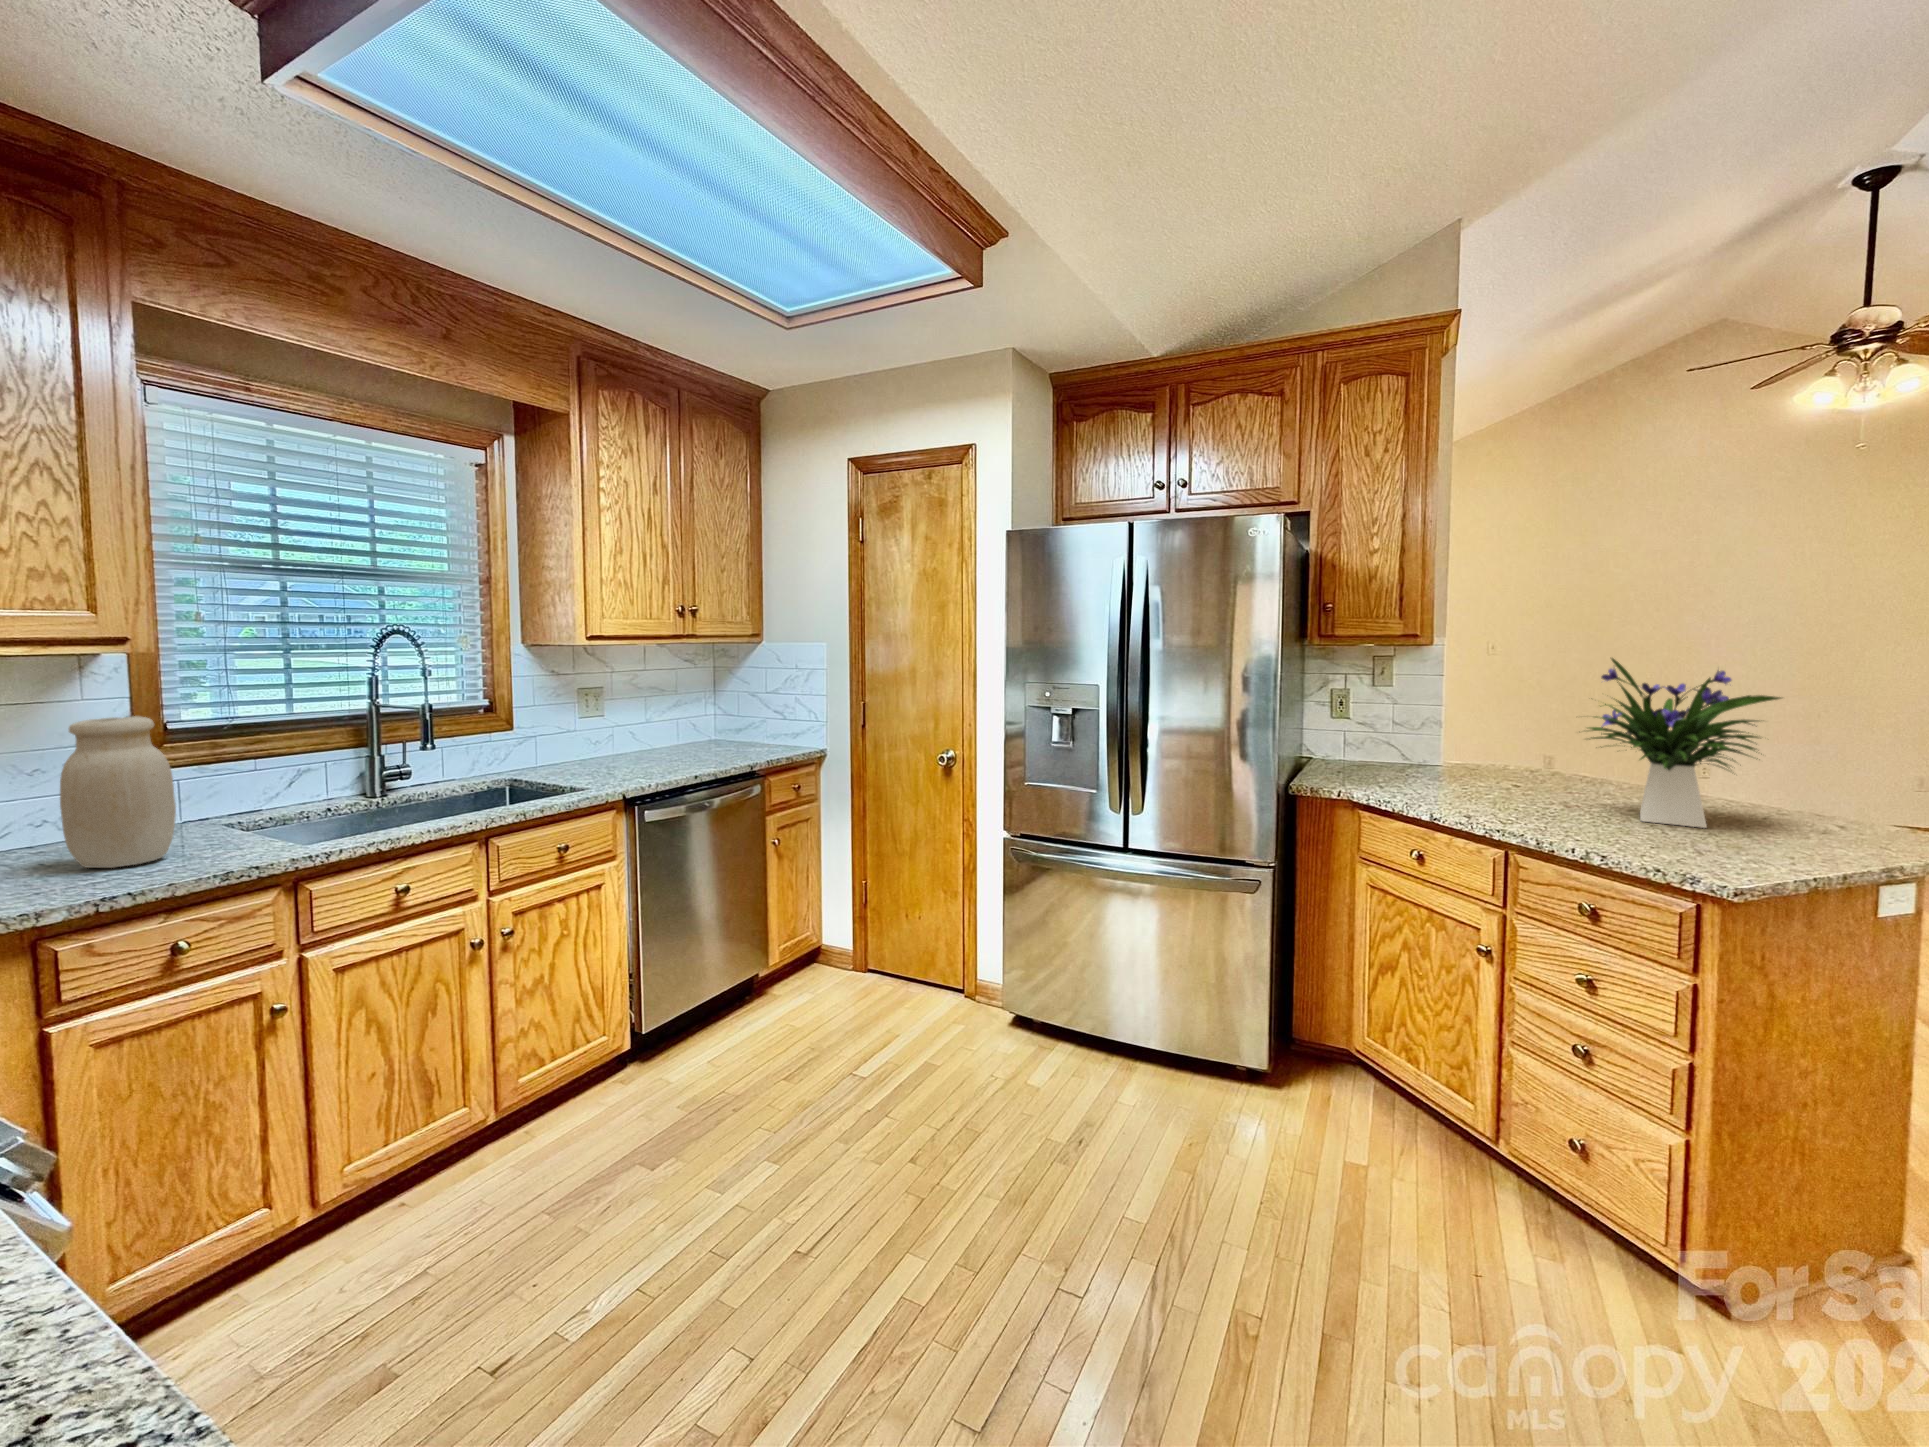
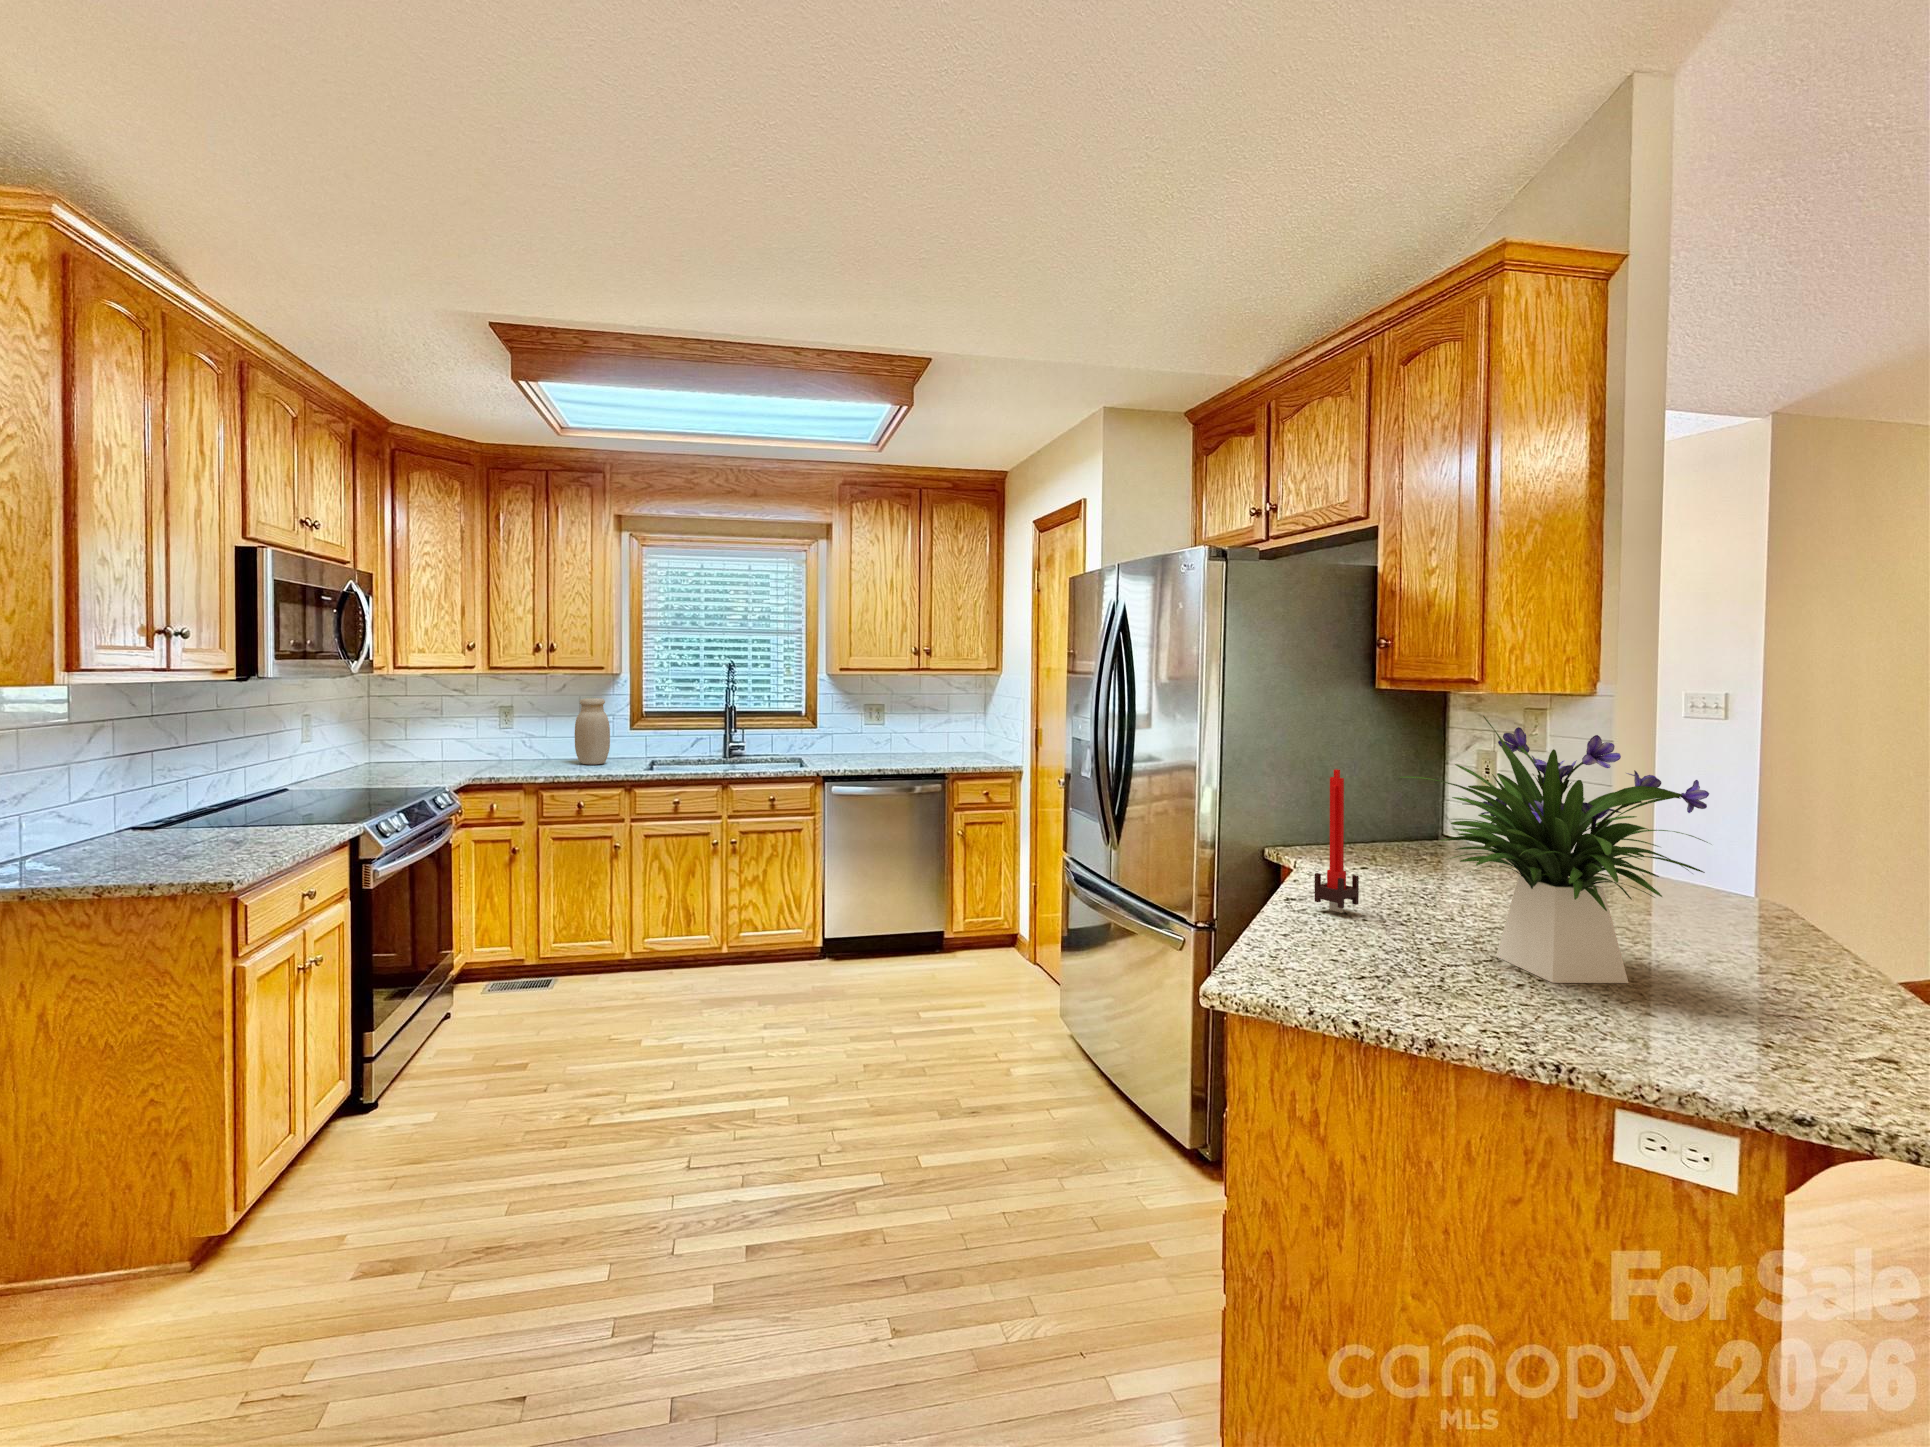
candle: none [1489,707,1525,817] -> present [1315,769,1359,913]

